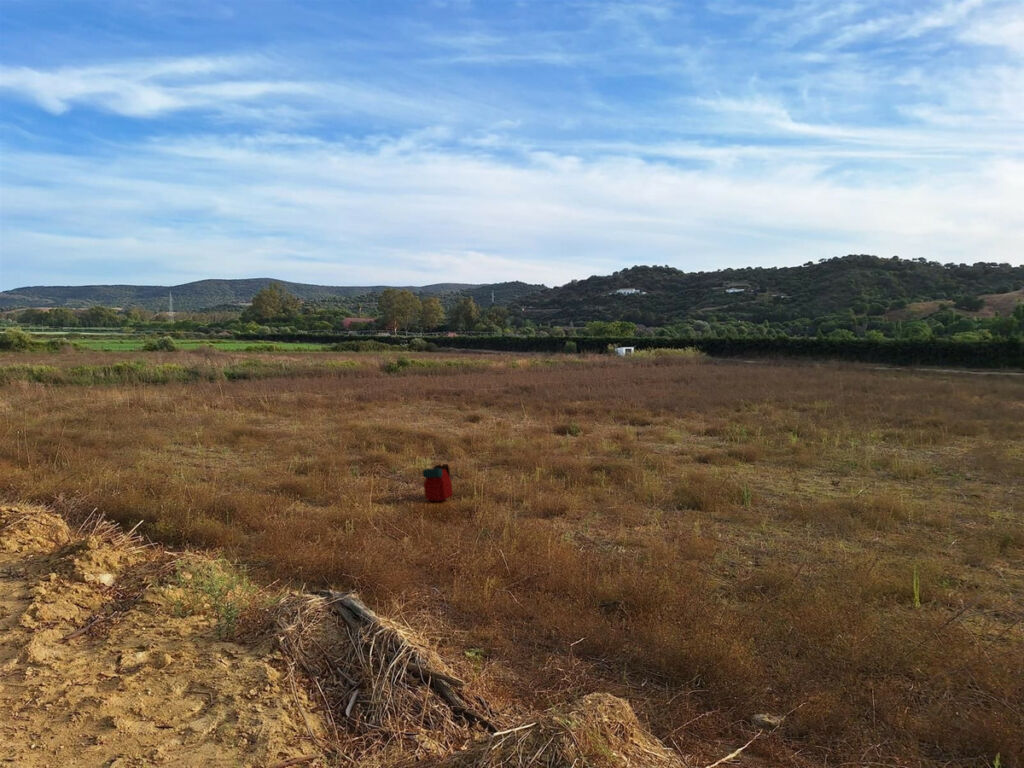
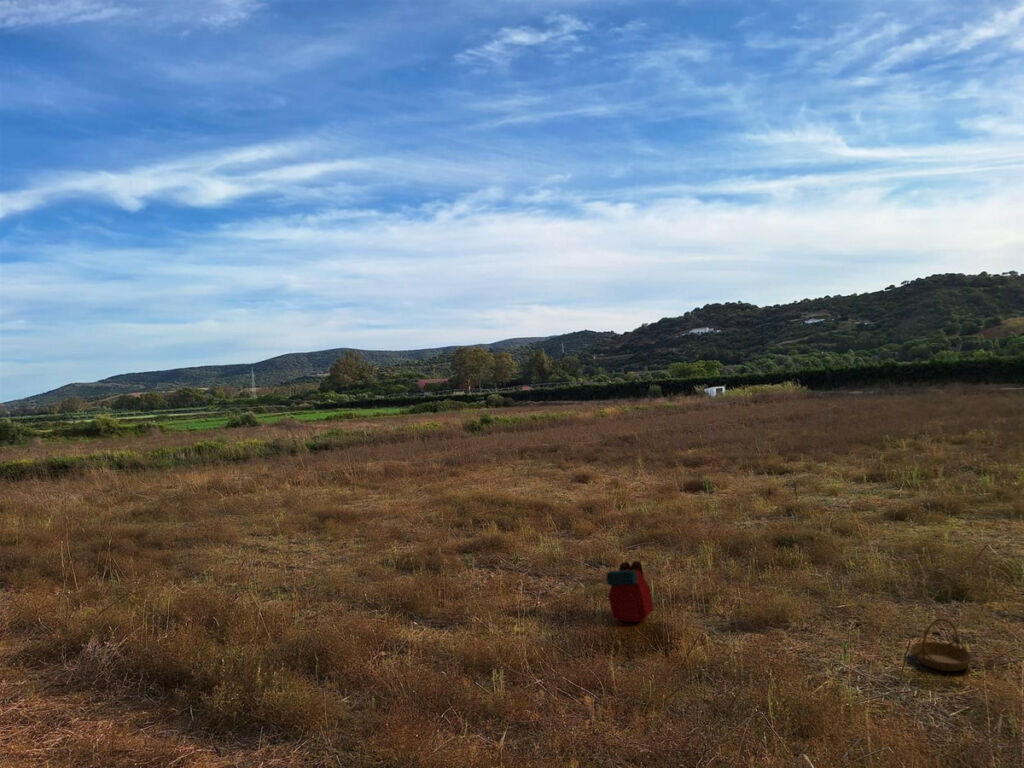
basket: none [584,499,614,527] -> present [911,618,973,671]

